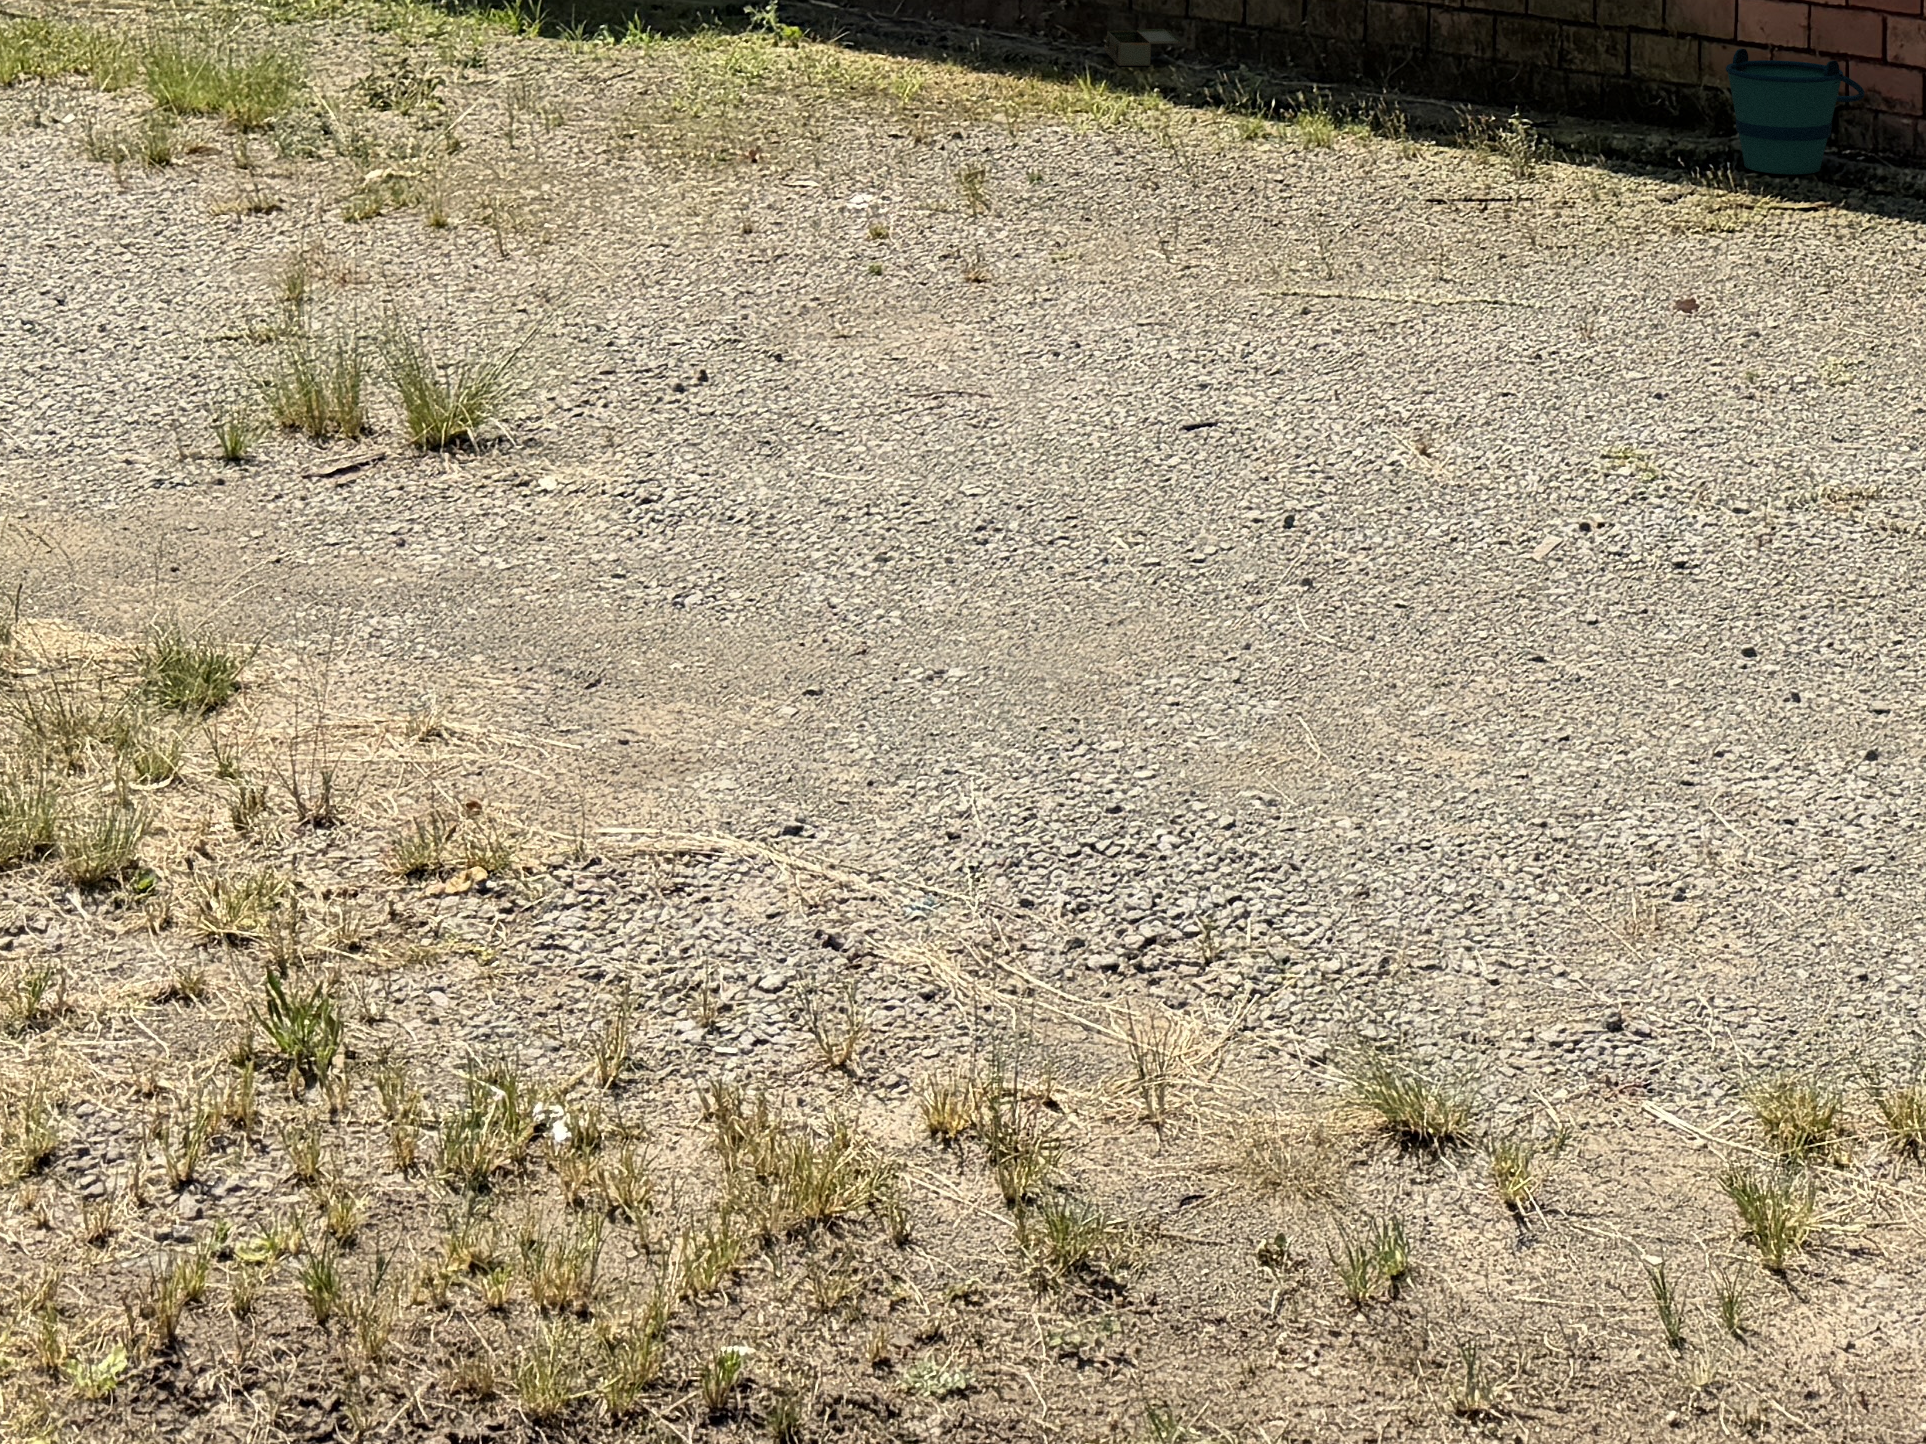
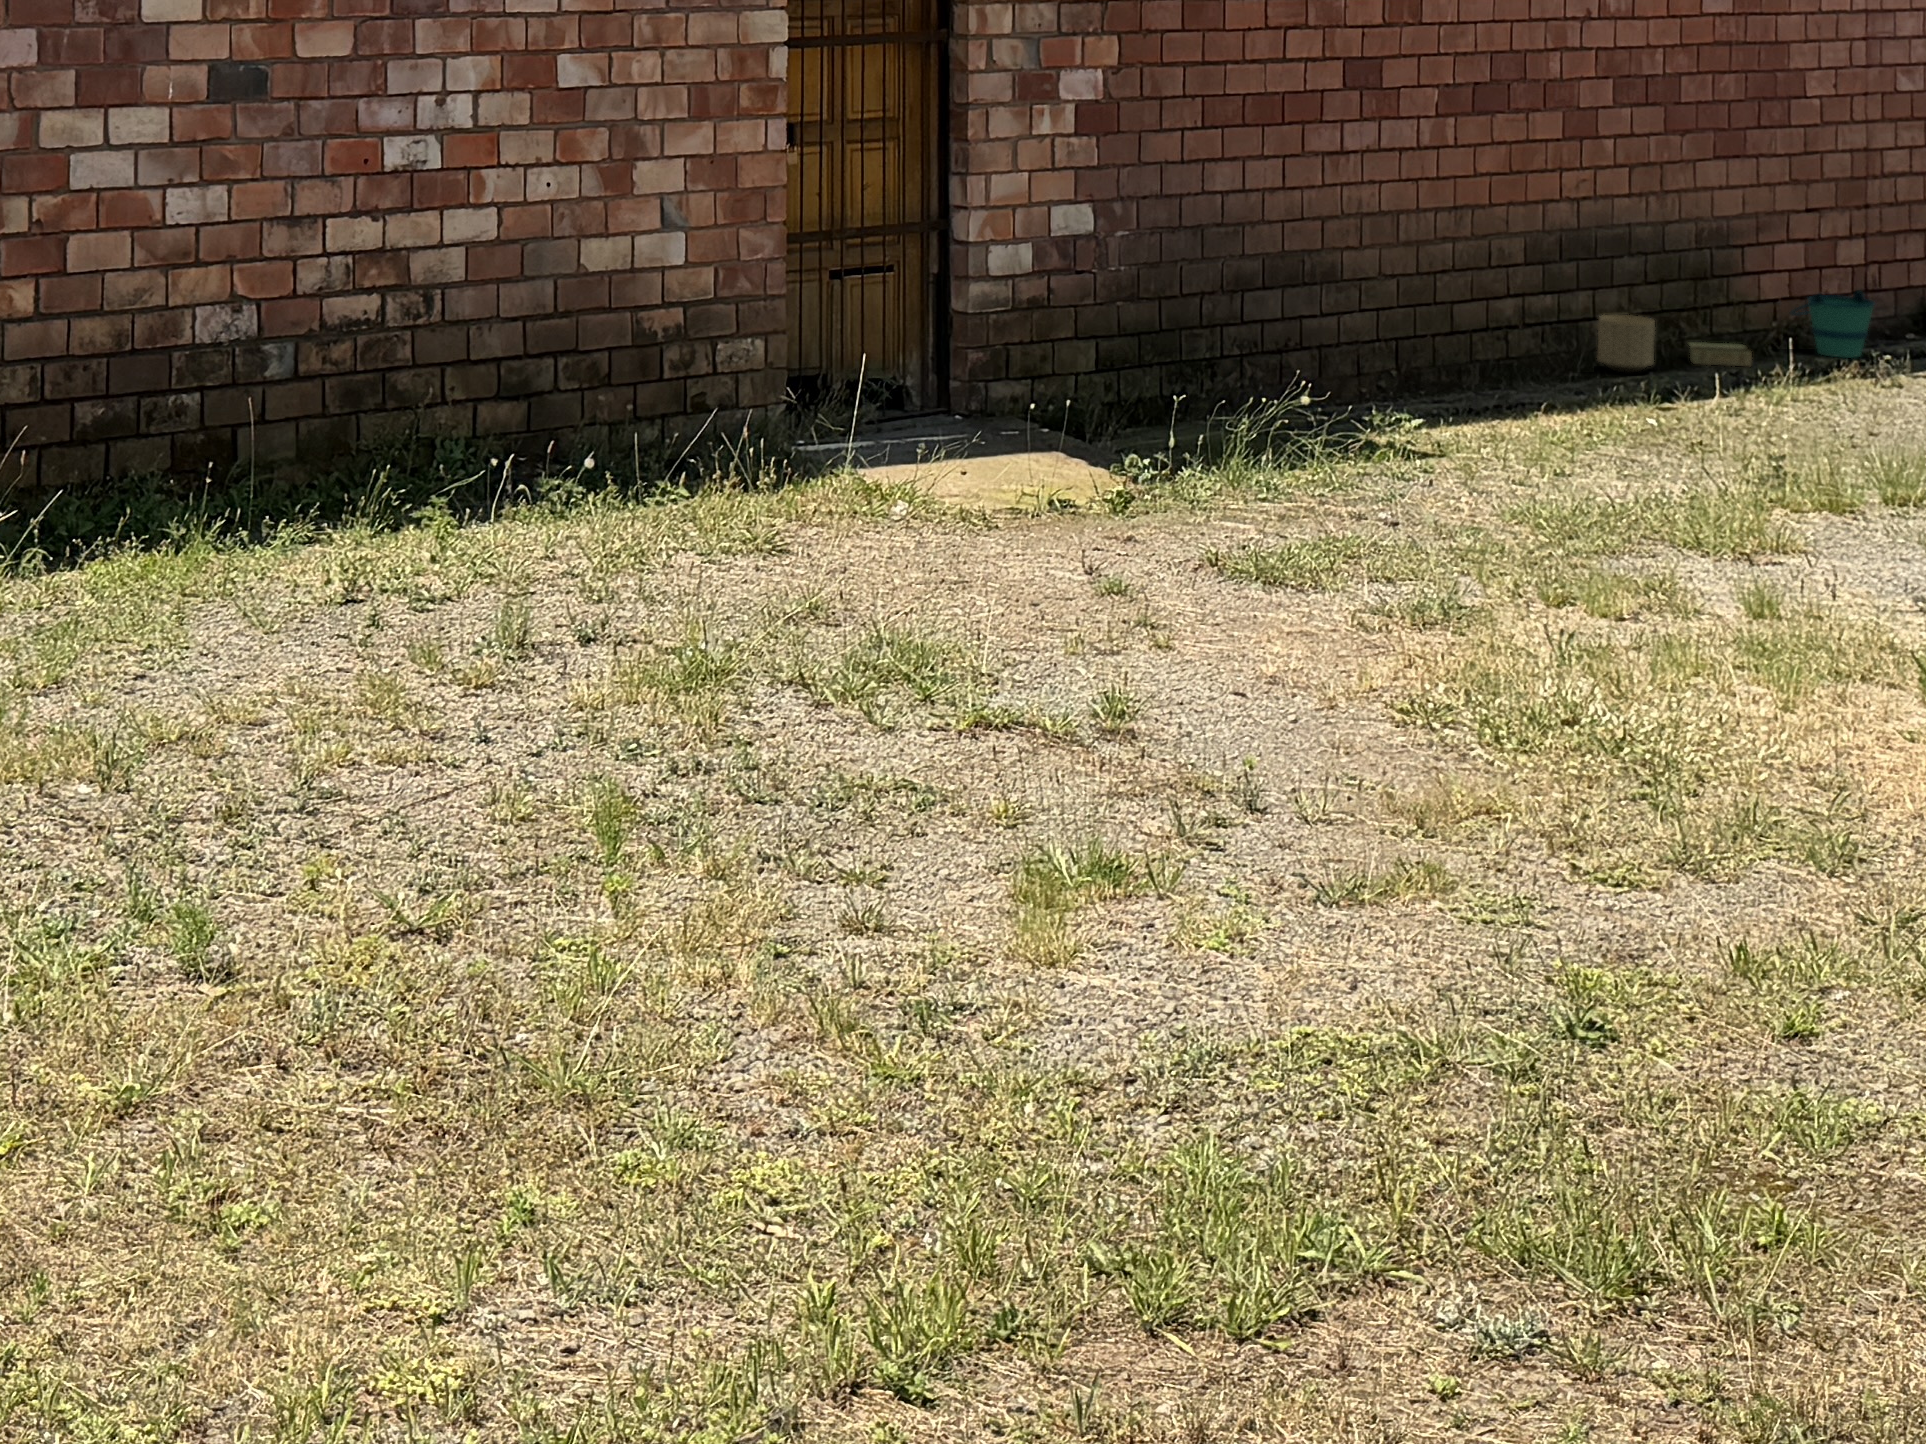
planter: none [1349,9,1436,99] -> present [1598,315,1655,373]
toolbox: present [1104,29,1181,66] -> present [1688,342,1752,366]

